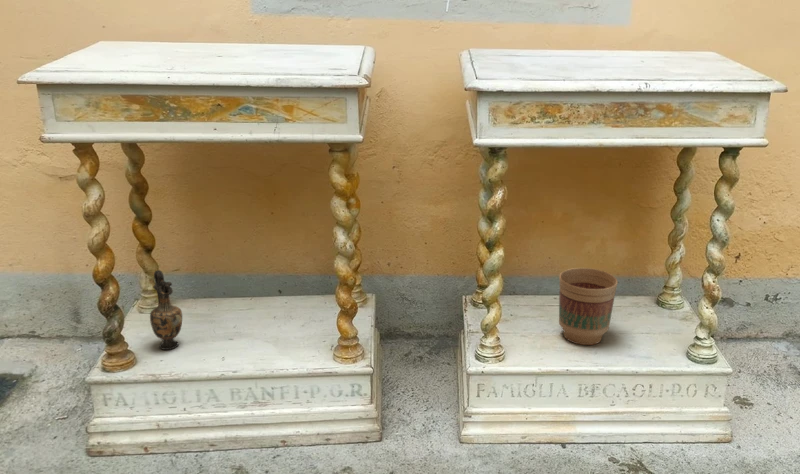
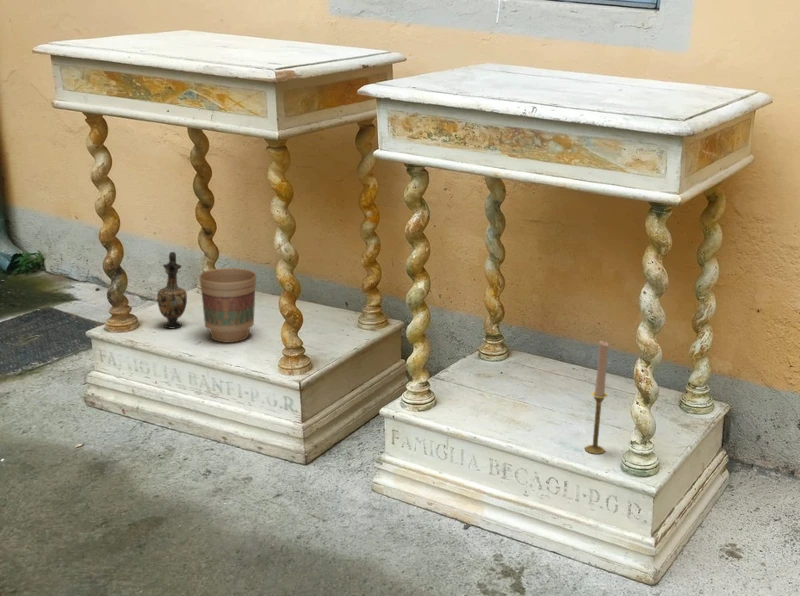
candlestick: none [646,267,670,356] -> present [585,341,609,454]
flower pot: present [559,268,618,345] -> present [200,268,256,342]

